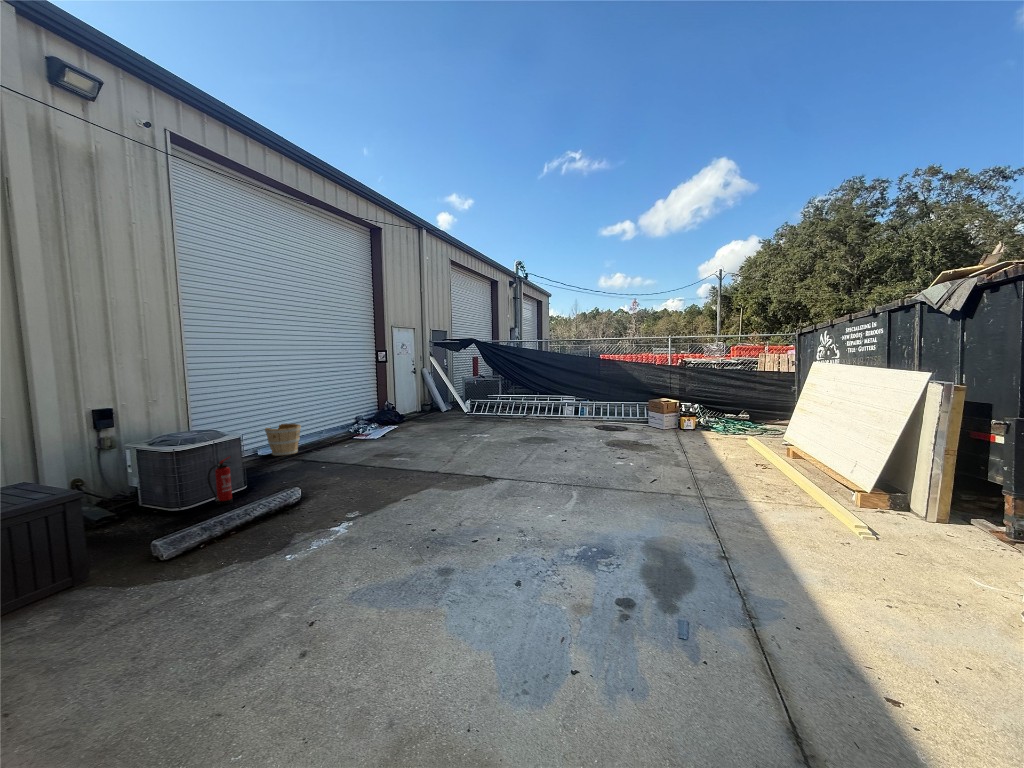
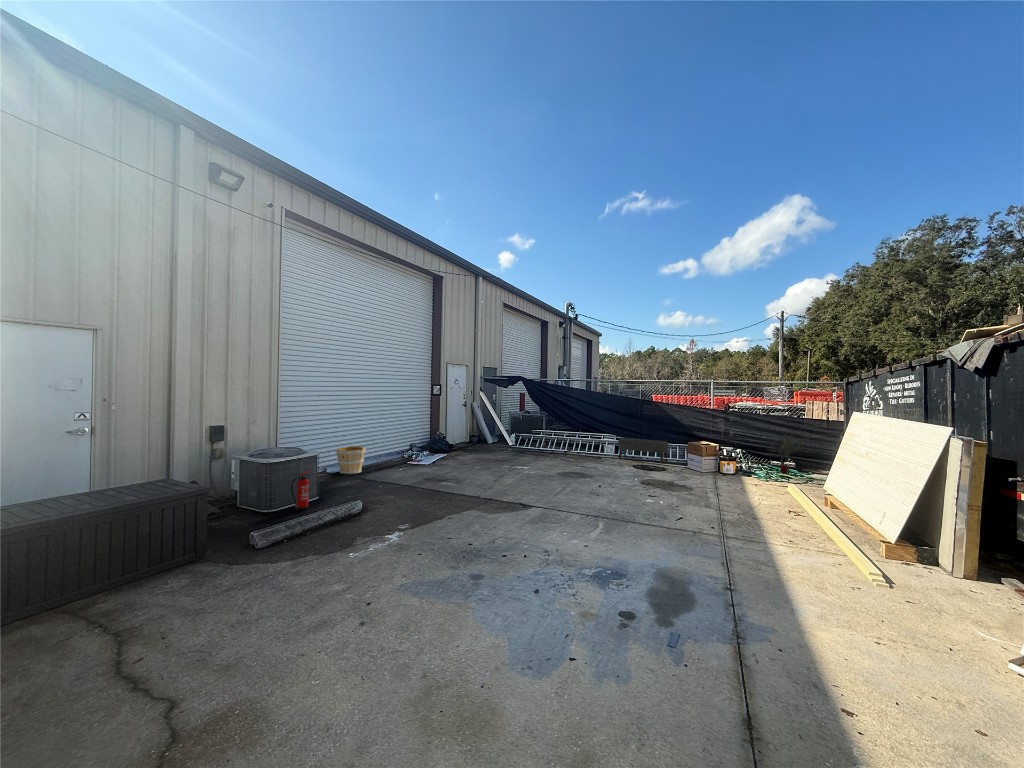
potted tree: none [721,387,757,426] -> present [769,434,803,473]
bench: none [577,399,627,423] -> present [618,438,668,463]

